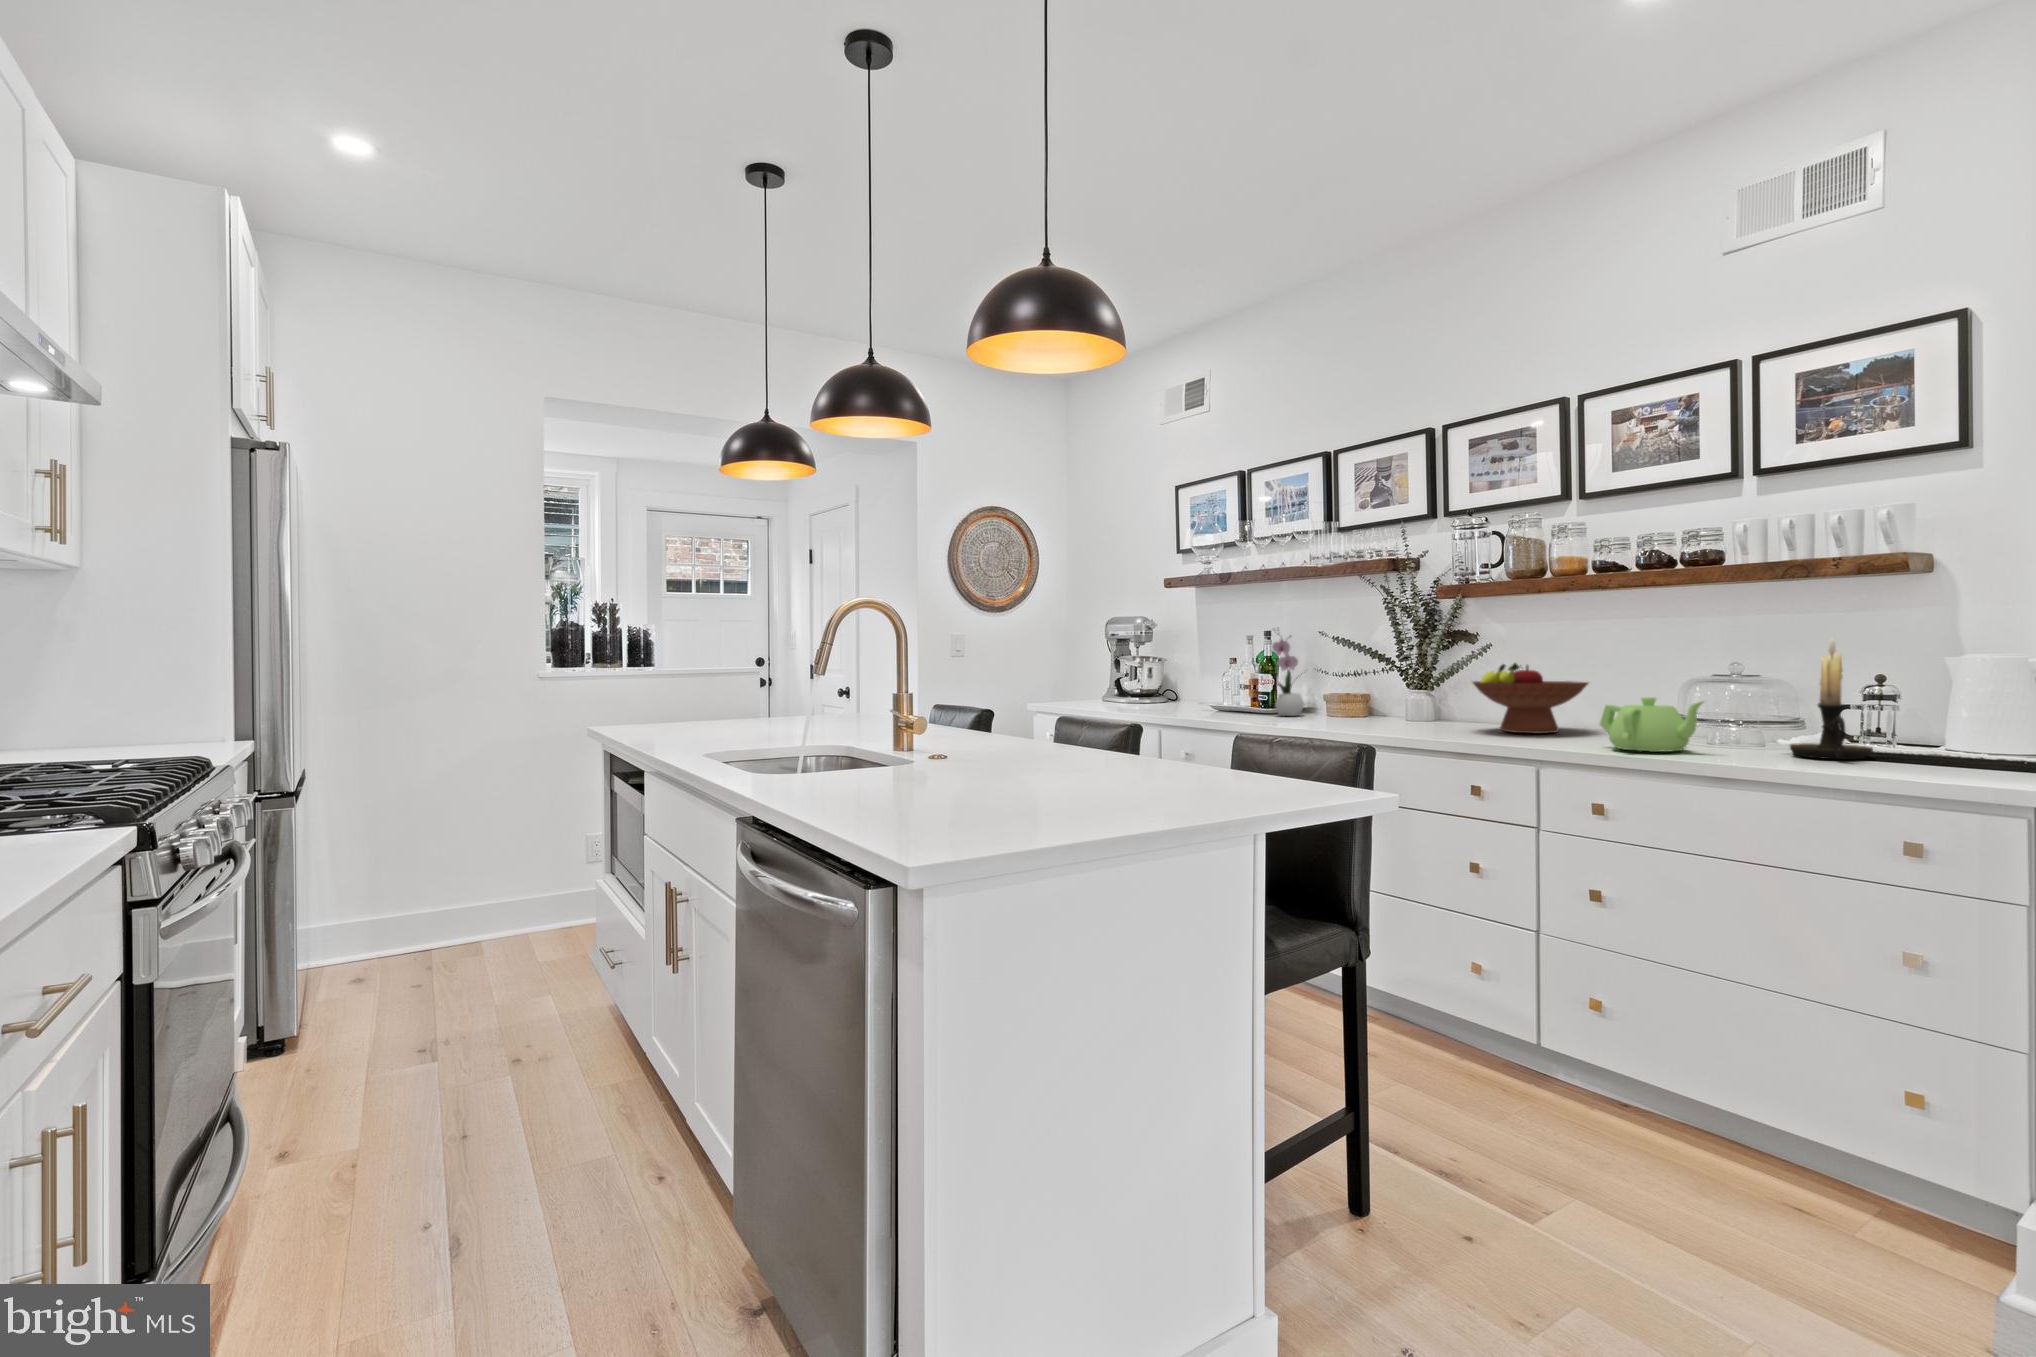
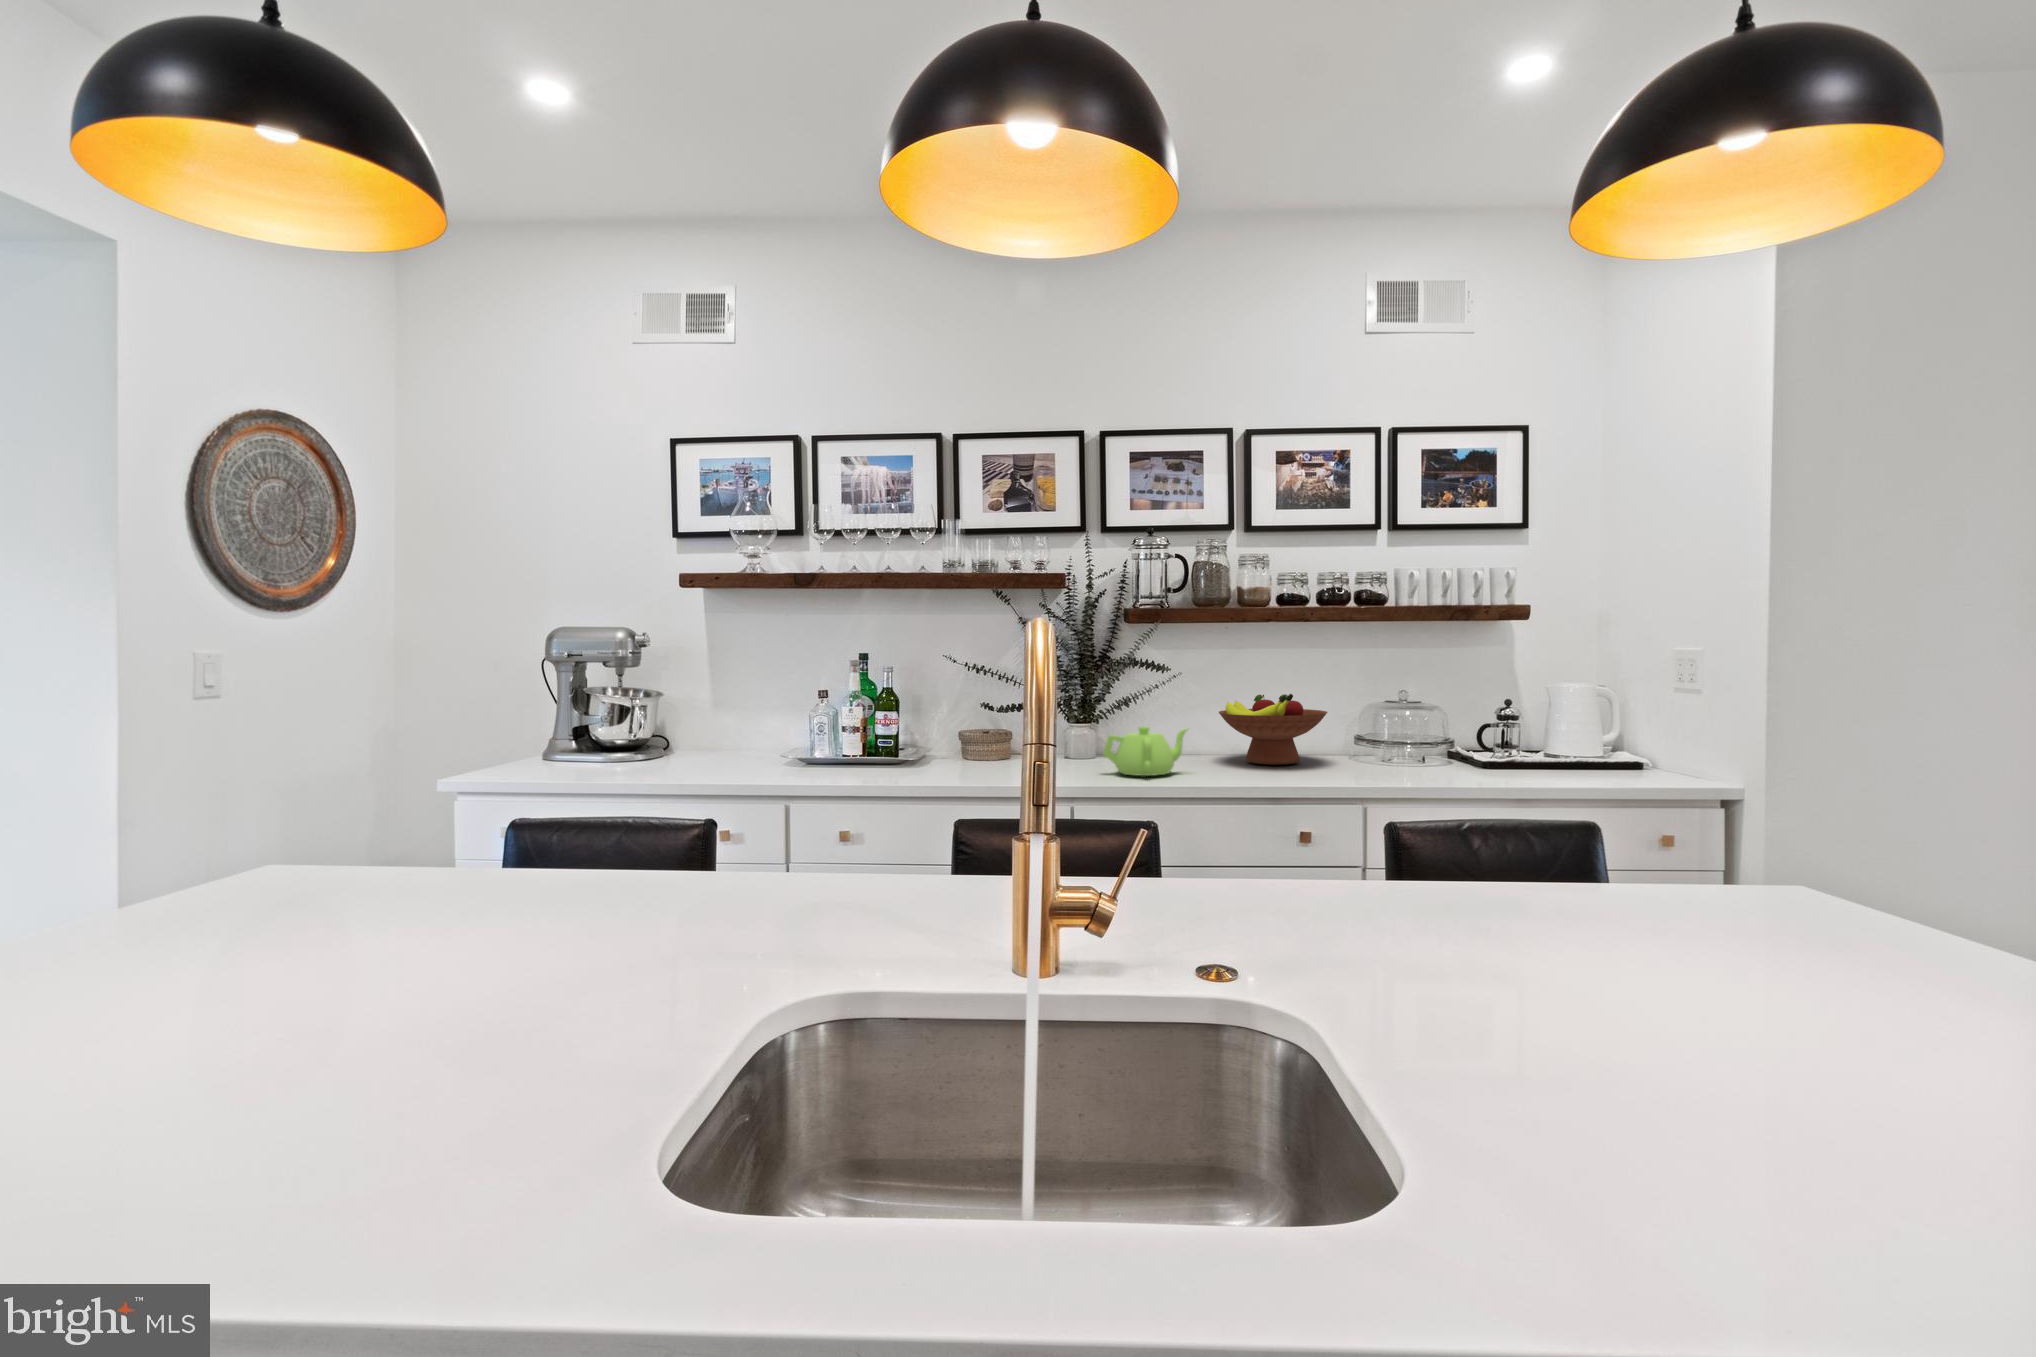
flower arrangement: present [1272,630,1304,716] -> none [919,652,957,767]
candle holder: present [1790,638,1873,759] -> none [1525,668,1597,766]
teapot: present [1600,697,1703,752] -> present [1103,727,1188,776]

